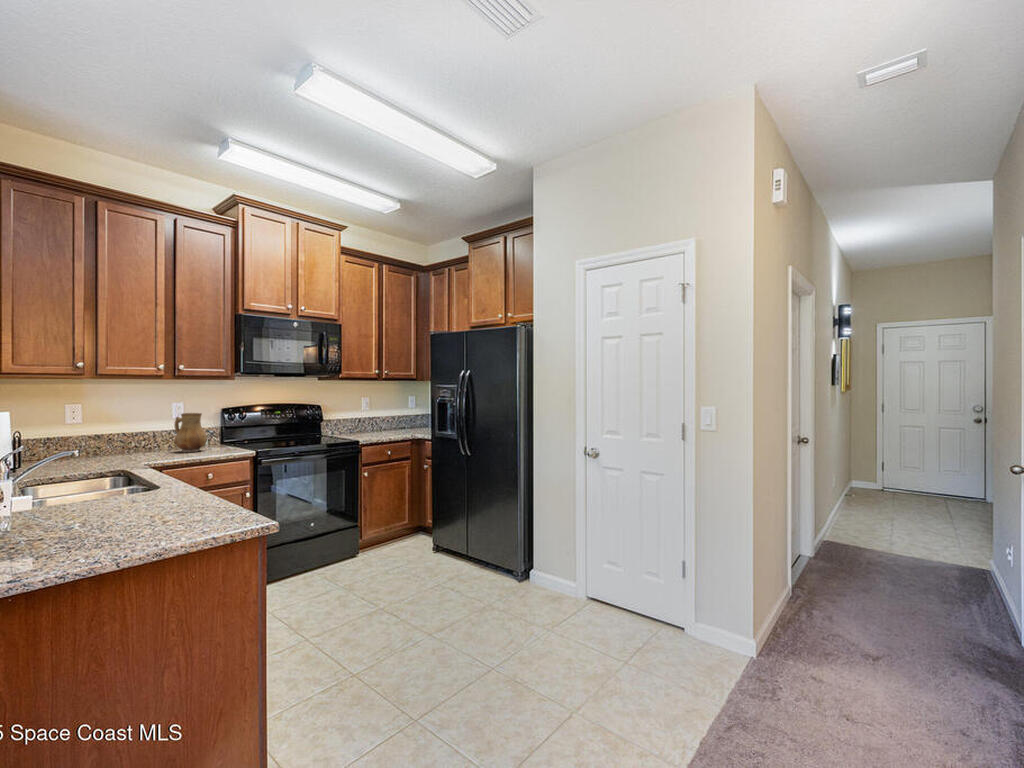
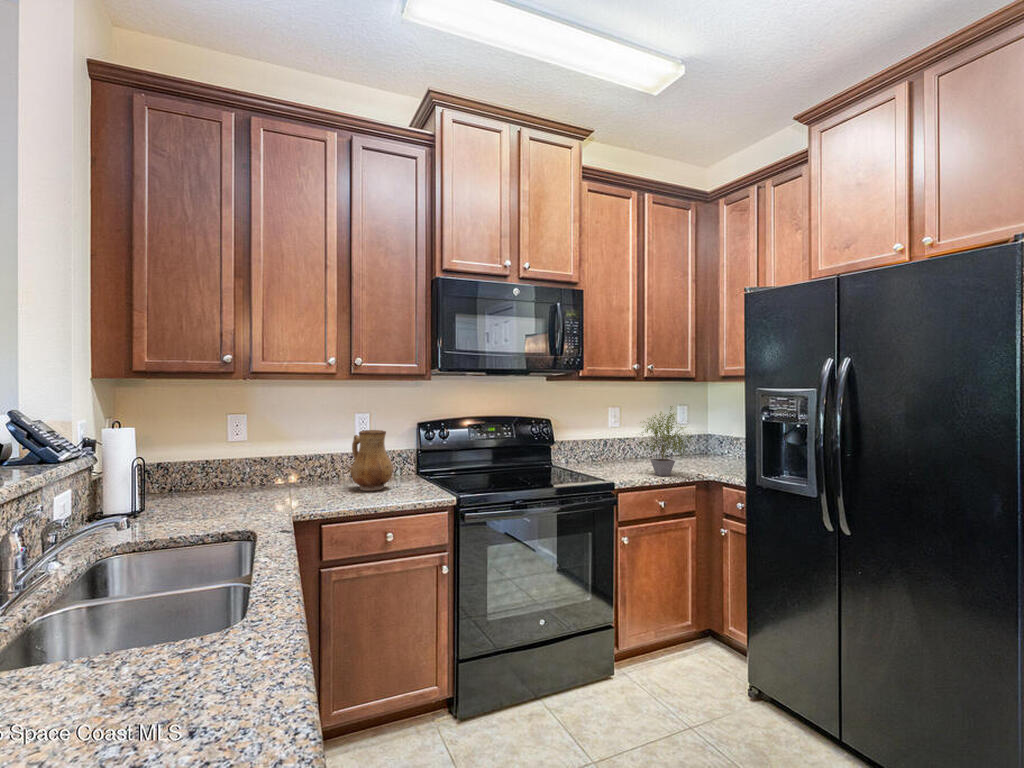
potted plant: none [373,395,410,437] -> present [640,406,689,476]

